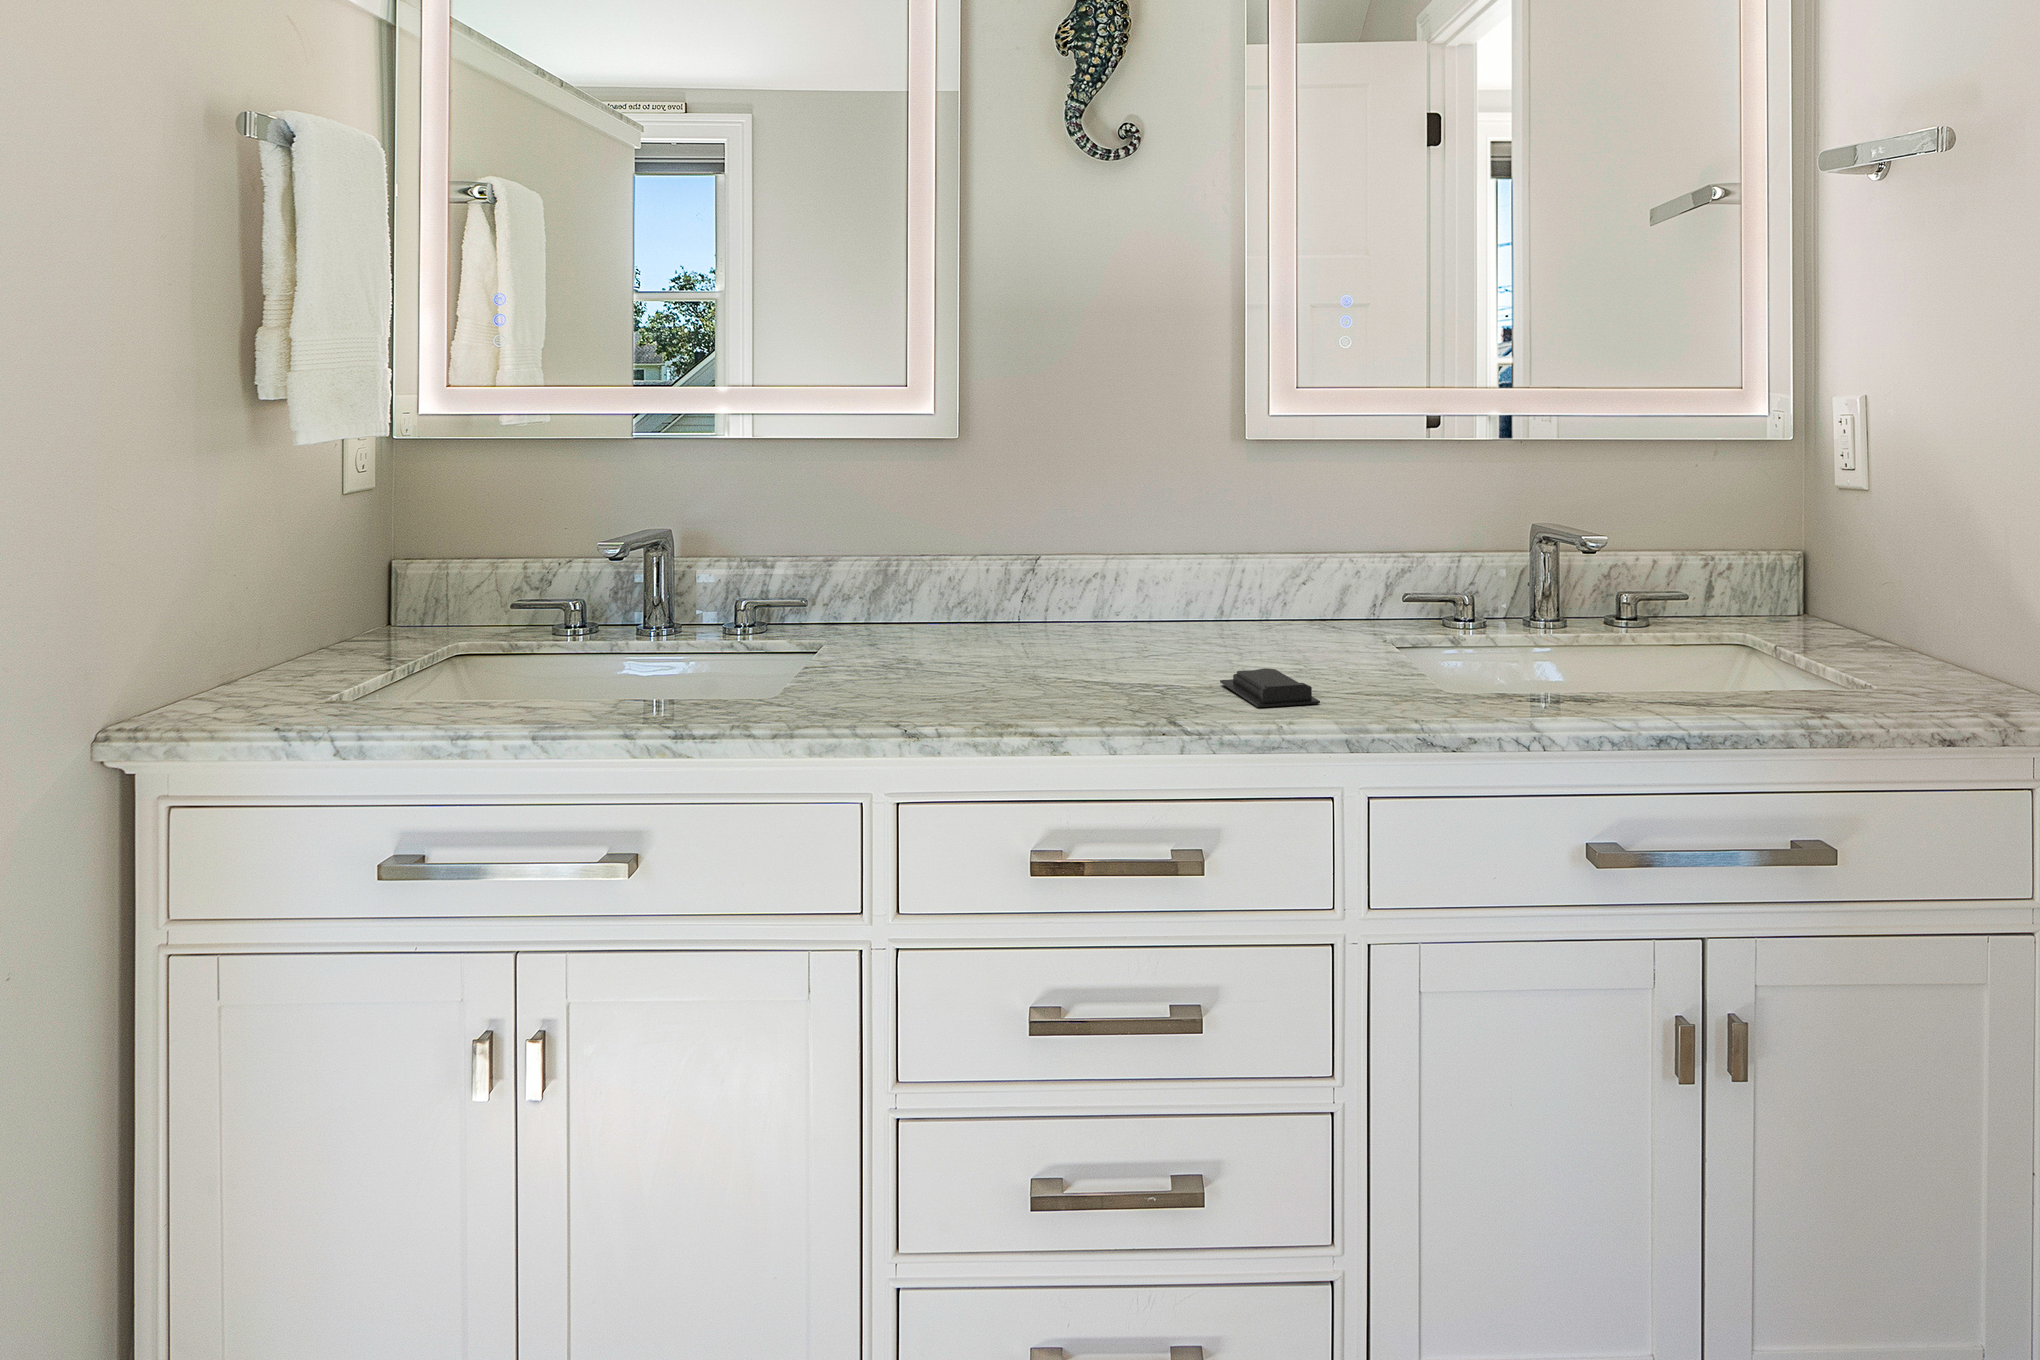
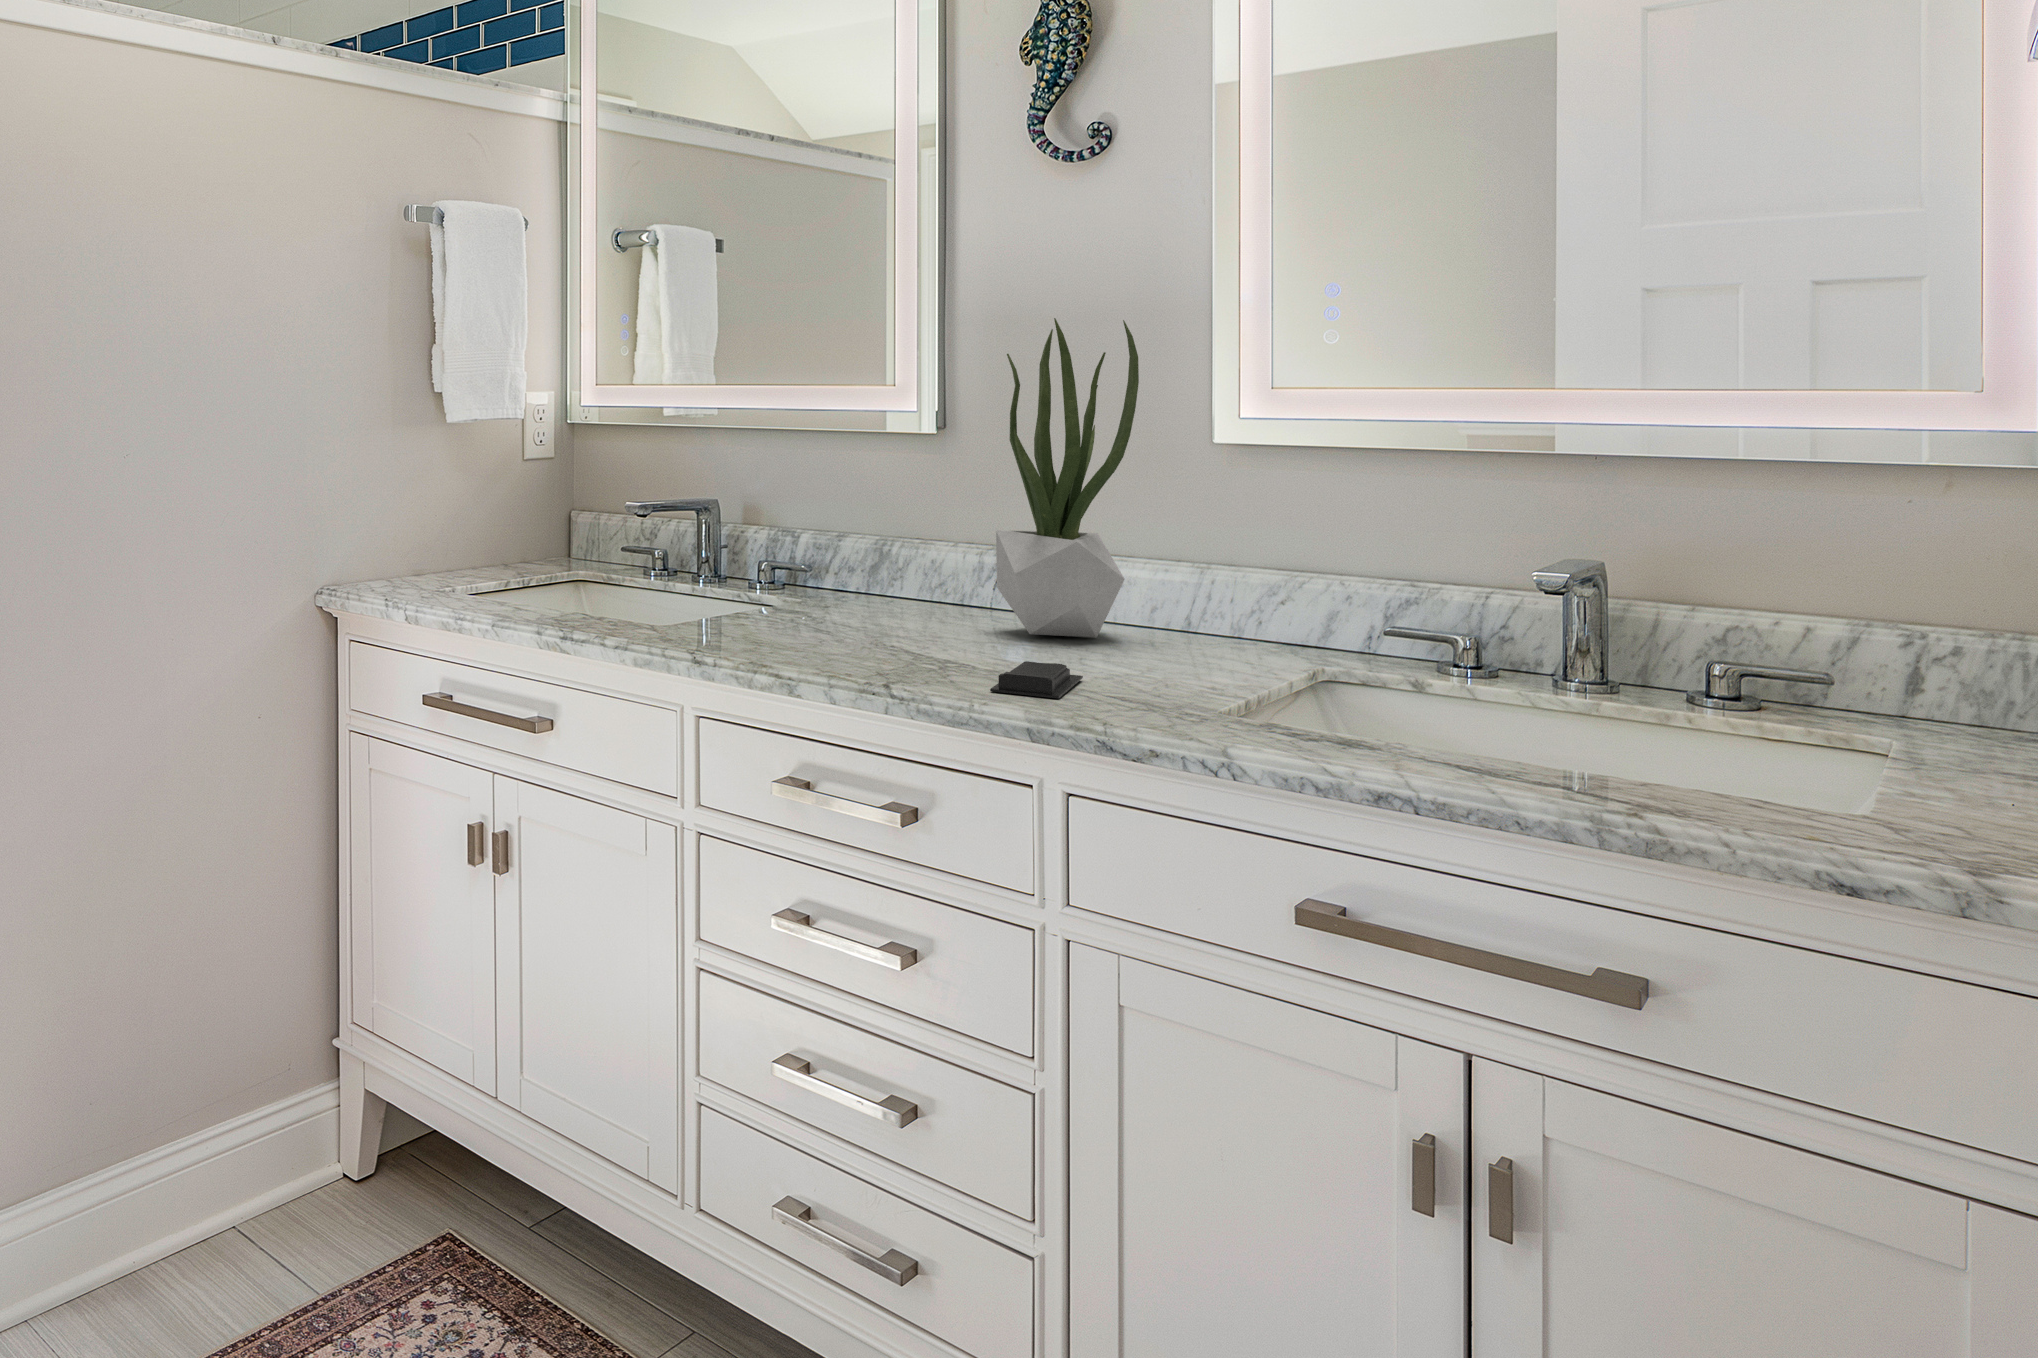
potted plant: none [1069,321,1206,641] -> present [996,318,1139,638]

